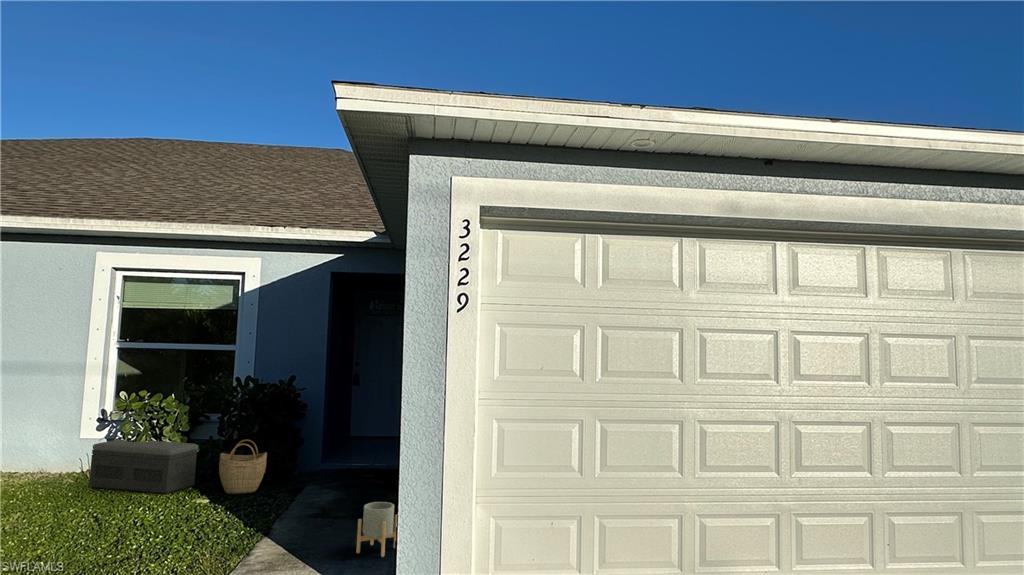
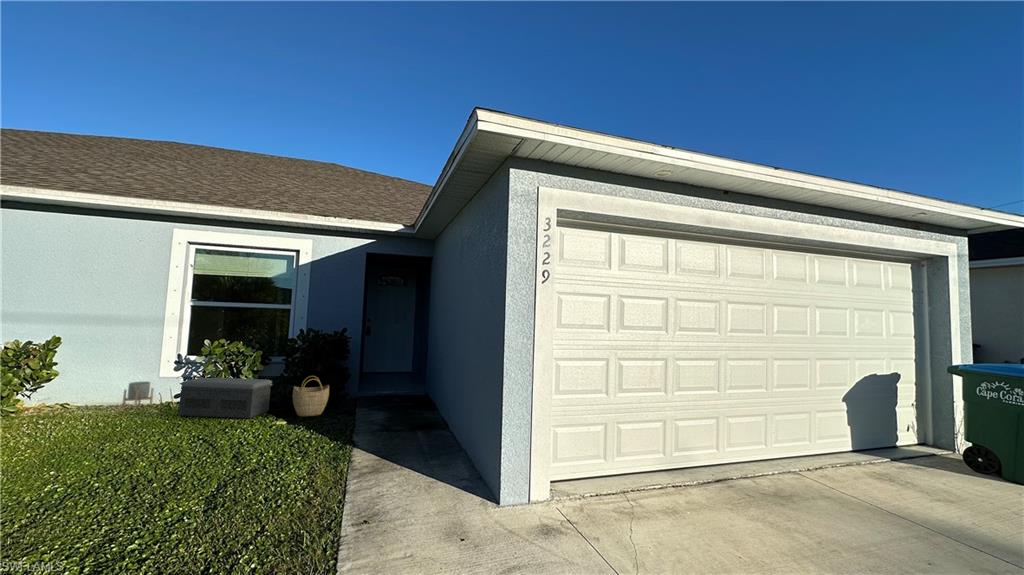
planter: present [357,502,398,557] -> present [123,382,154,408]

